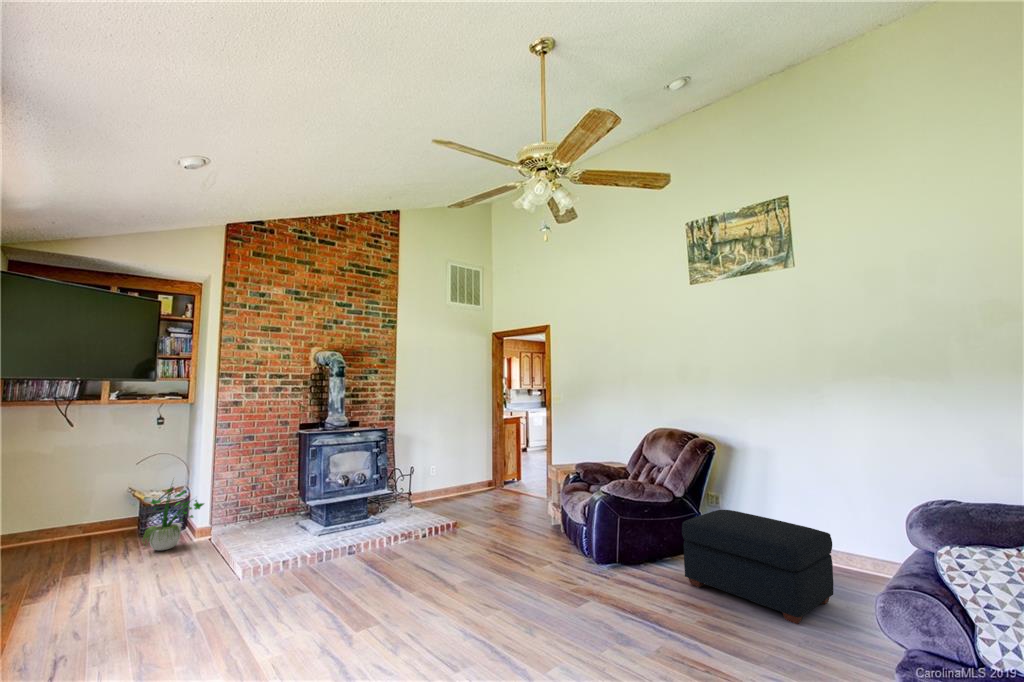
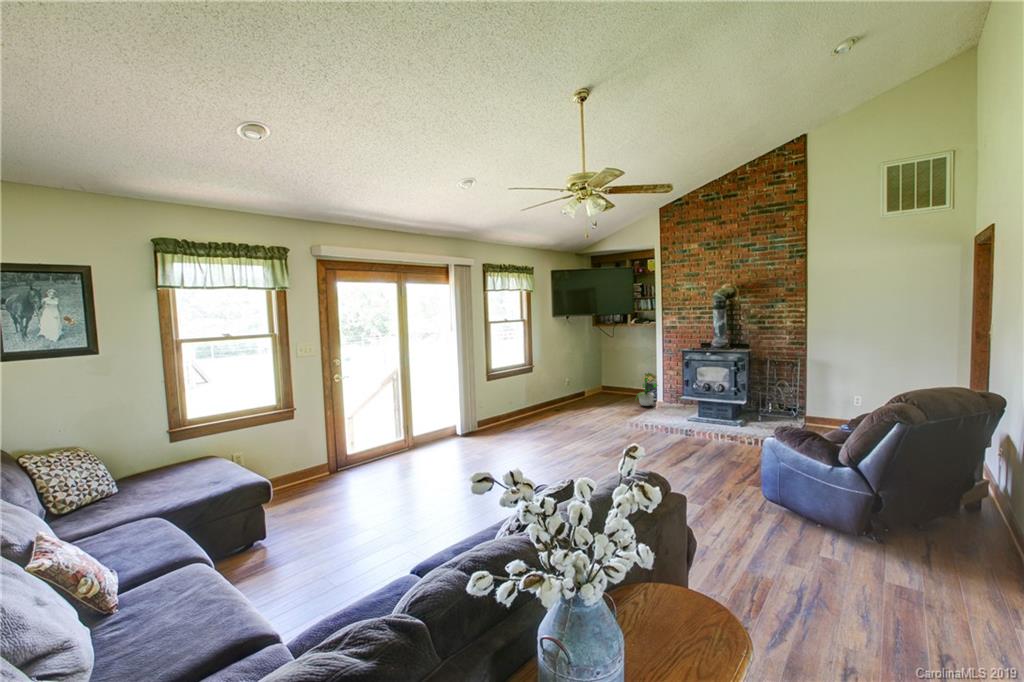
ottoman: present [682,510,833,624] -> none [721,475,878,626]

